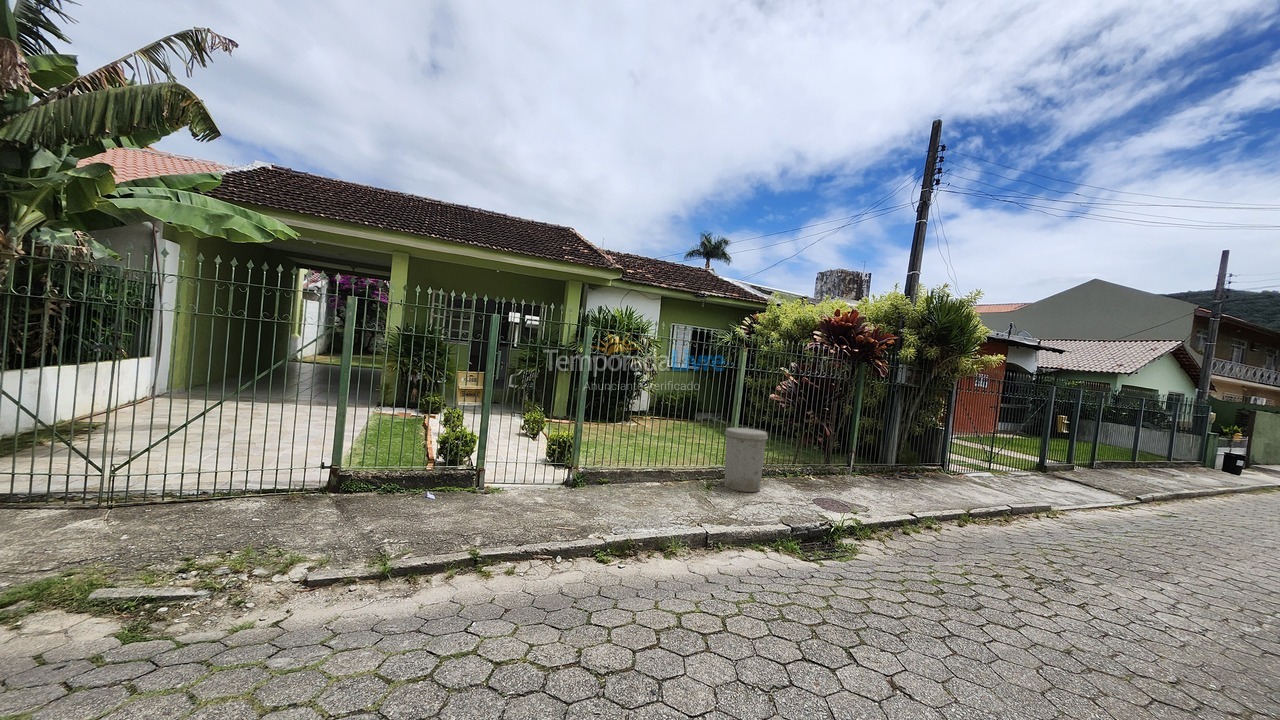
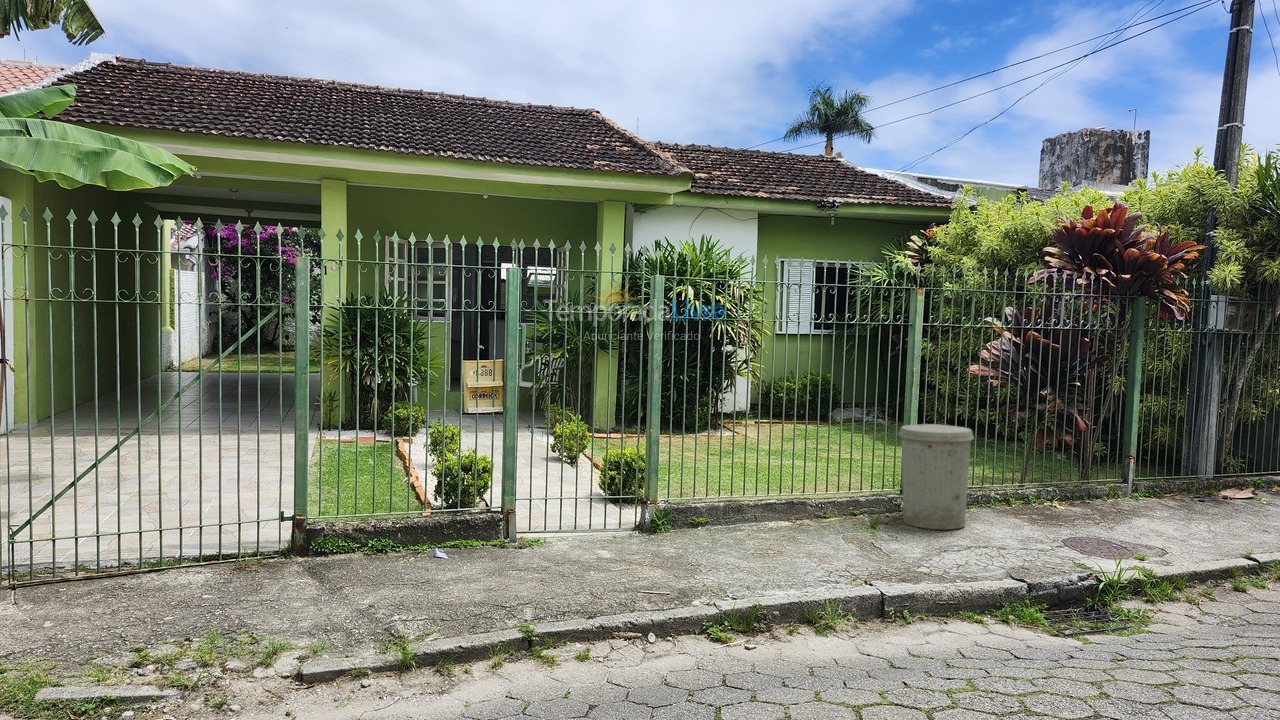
potted tree: present [896,443,920,478] -> none [1206,428,1257,496]

